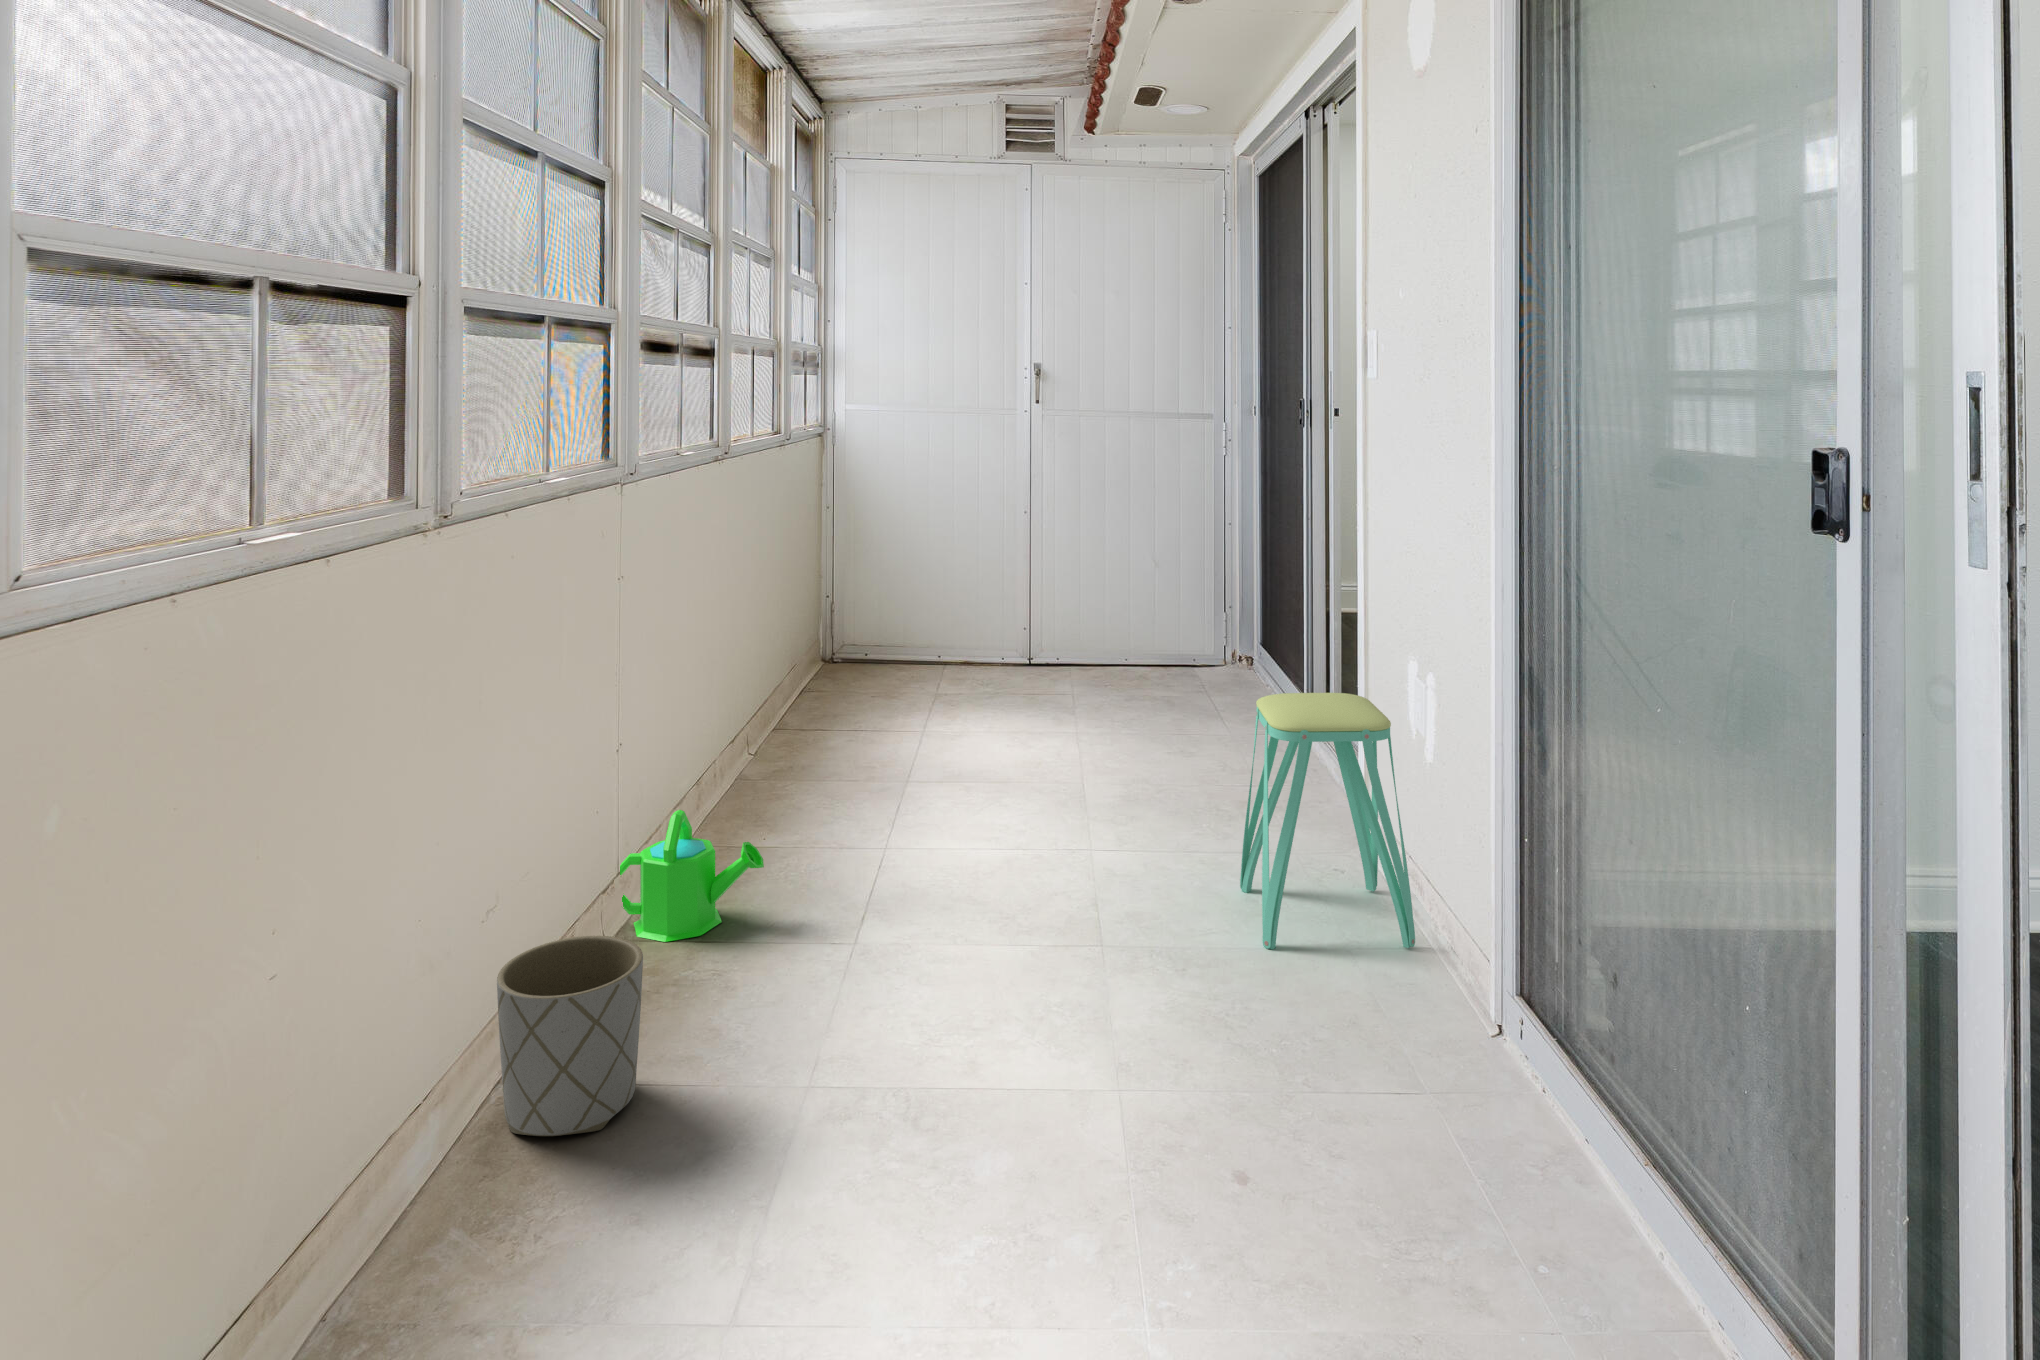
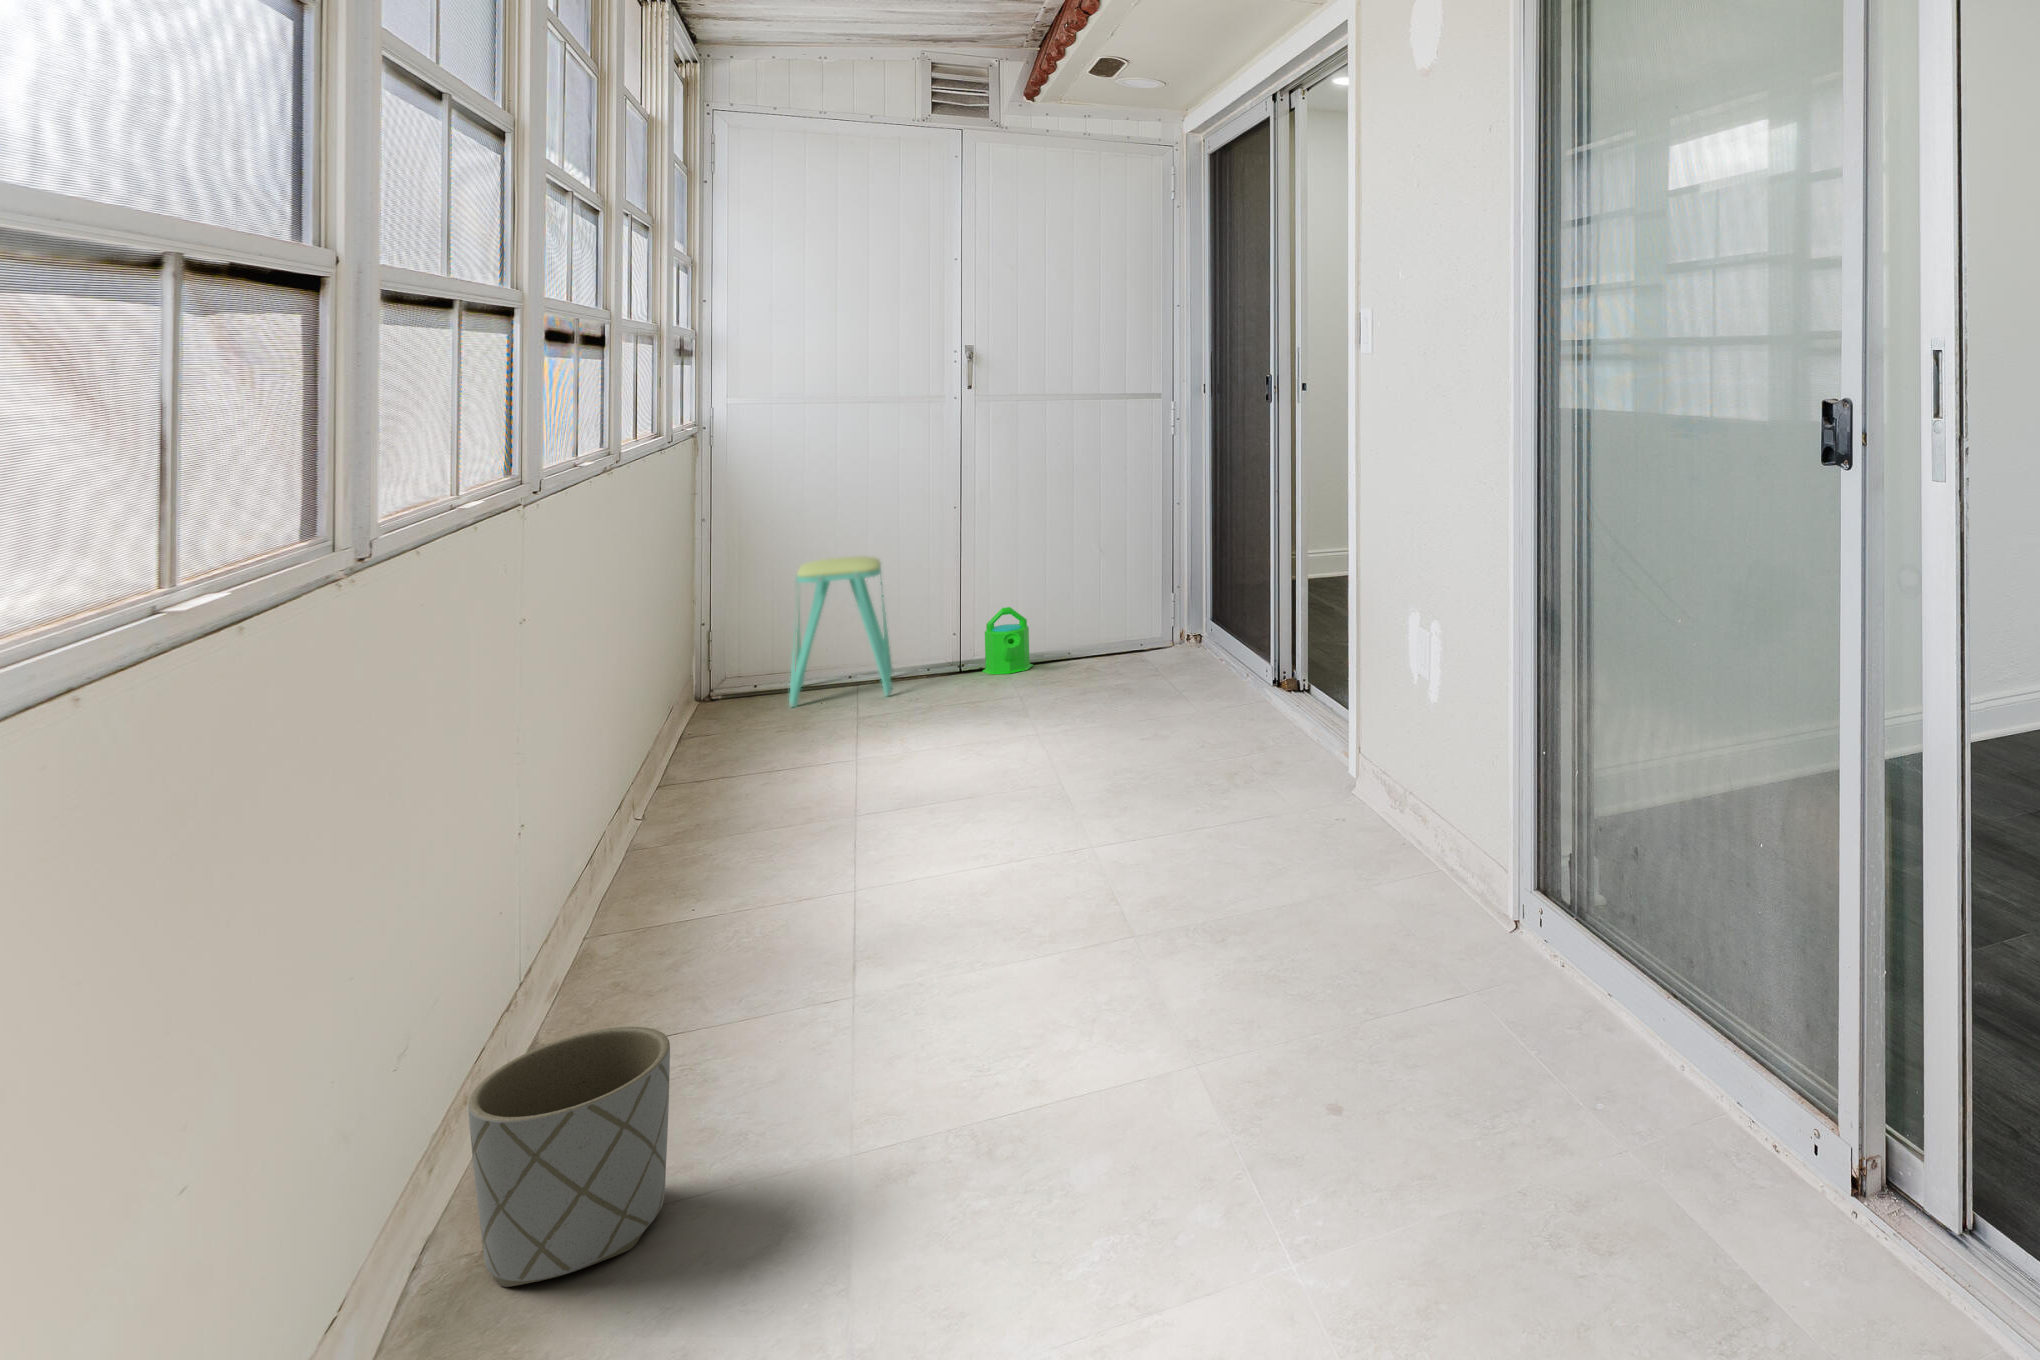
stool: present [1240,693,1415,949] -> present [789,556,892,707]
watering can: present [620,810,764,942] -> present [982,607,1033,674]

